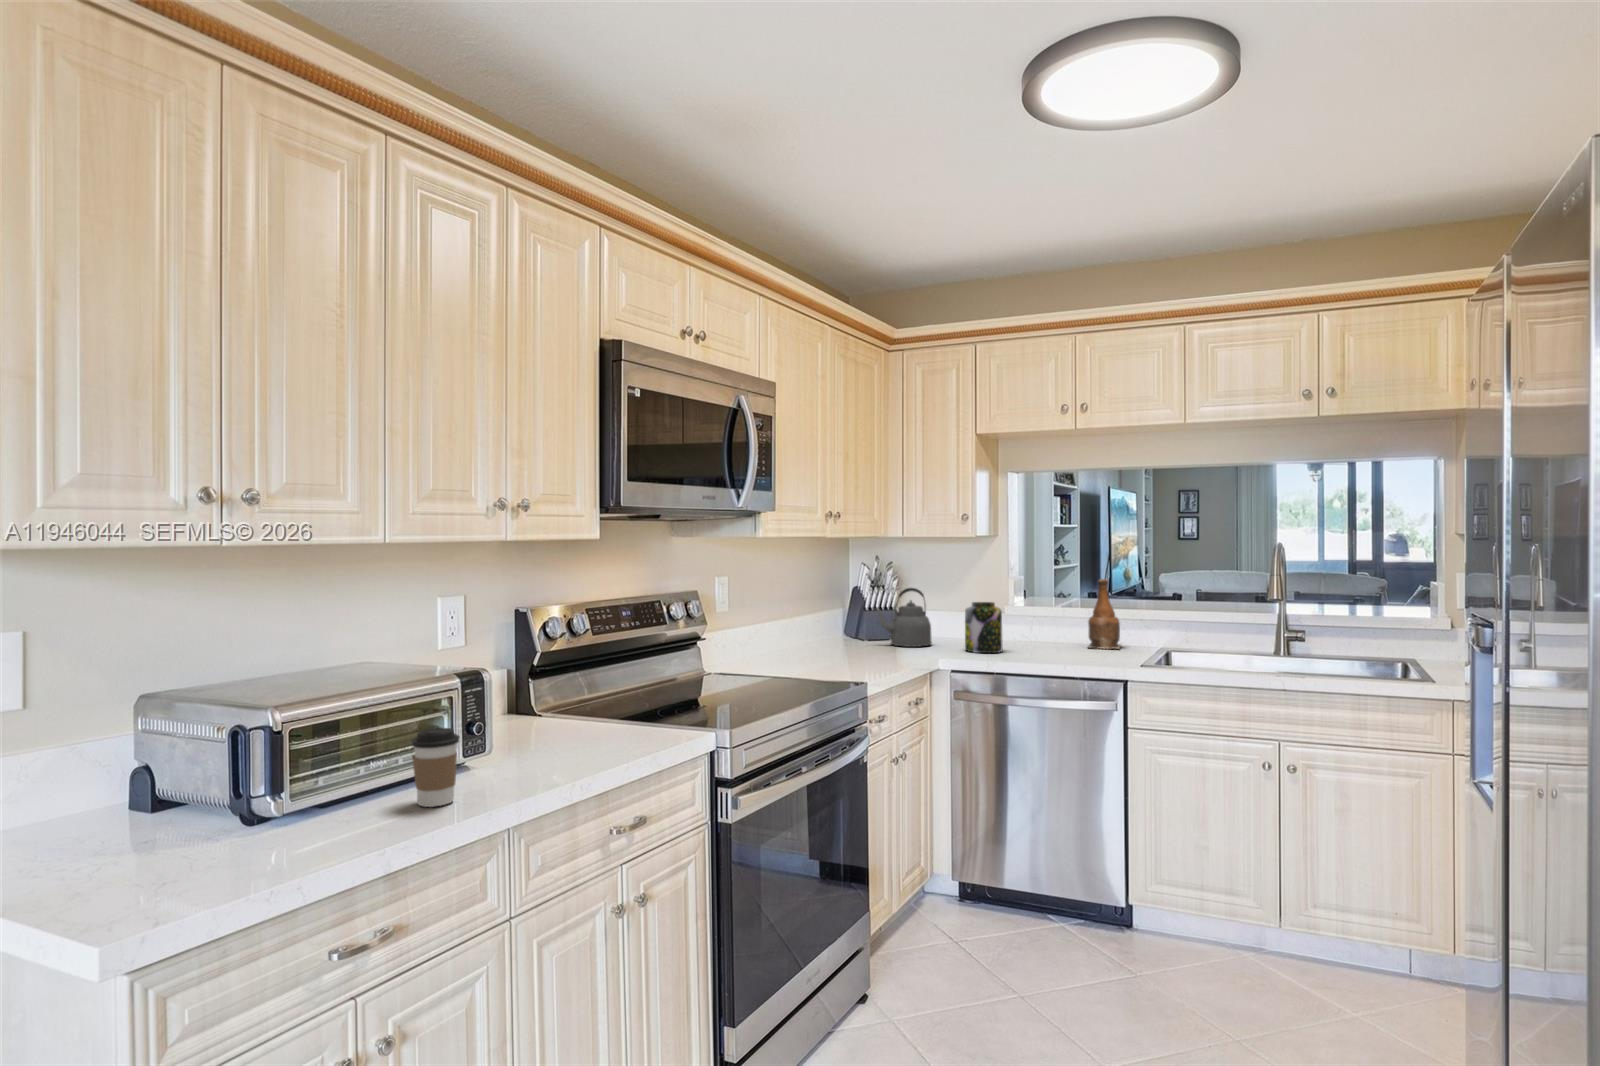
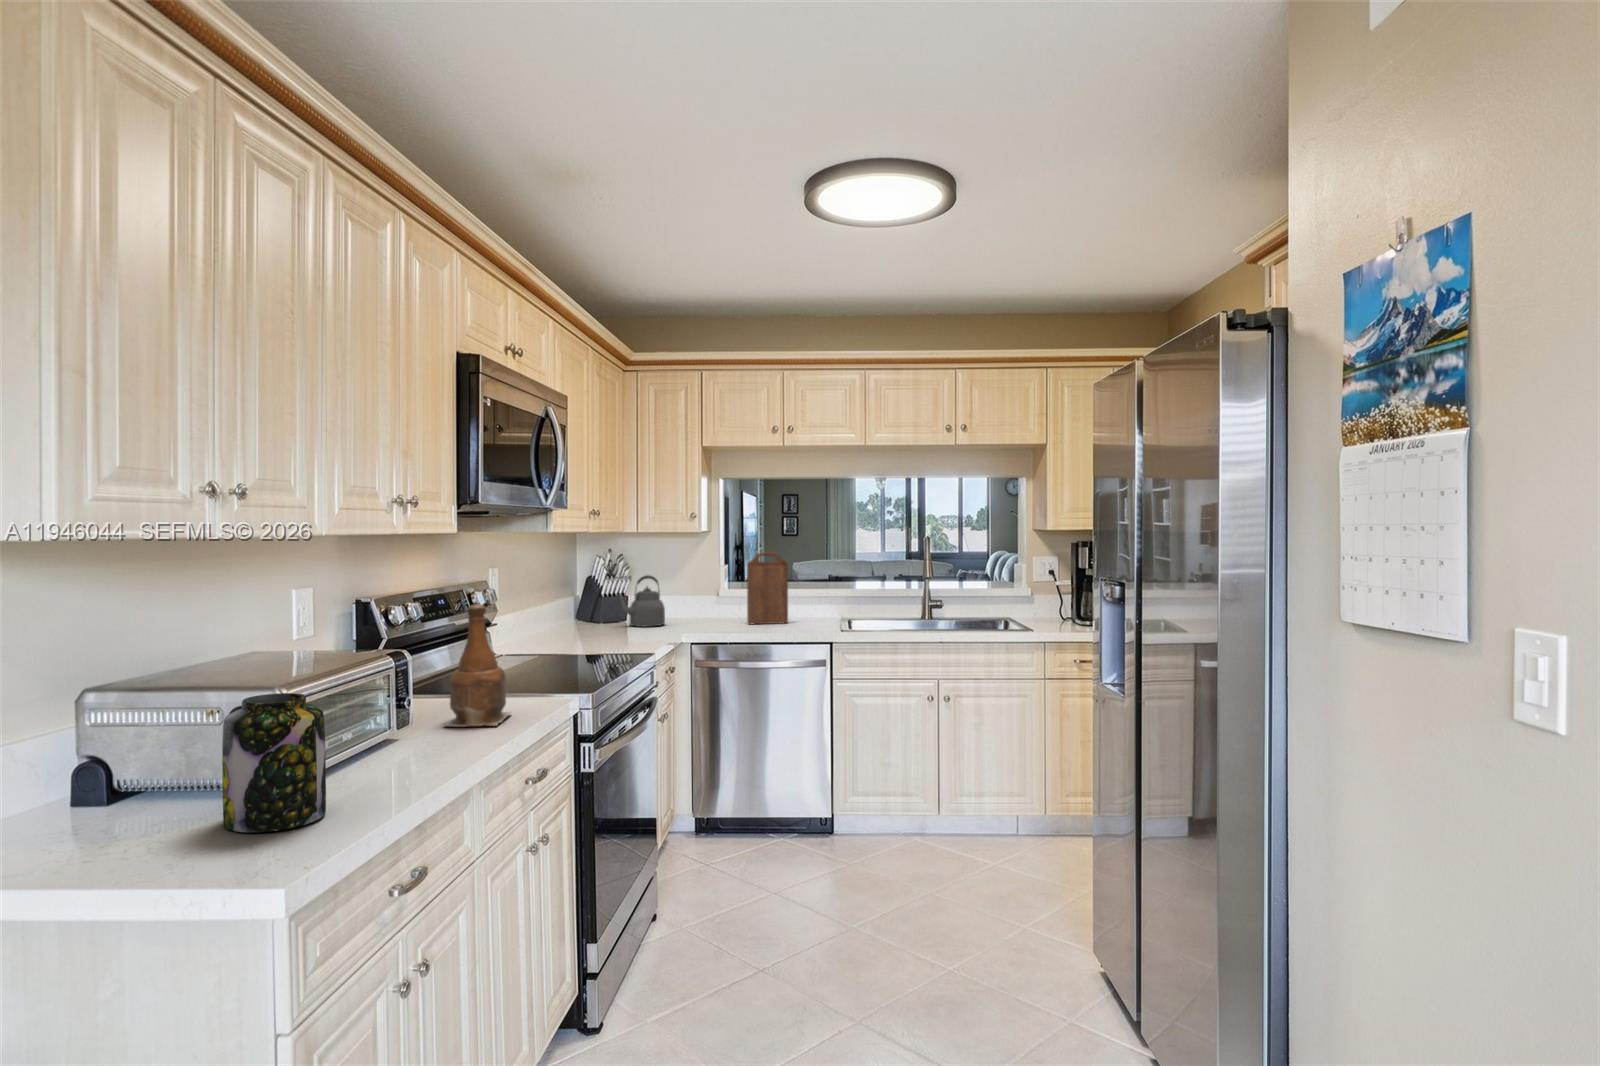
cutting board: none [1029,562,1083,651] -> present [747,552,788,624]
bottle: present [1088,579,1120,649] -> present [445,604,511,727]
jar: present [965,602,1002,653] -> present [222,693,326,832]
coffee cup: present [412,728,460,807] -> none [392,700,436,768]

